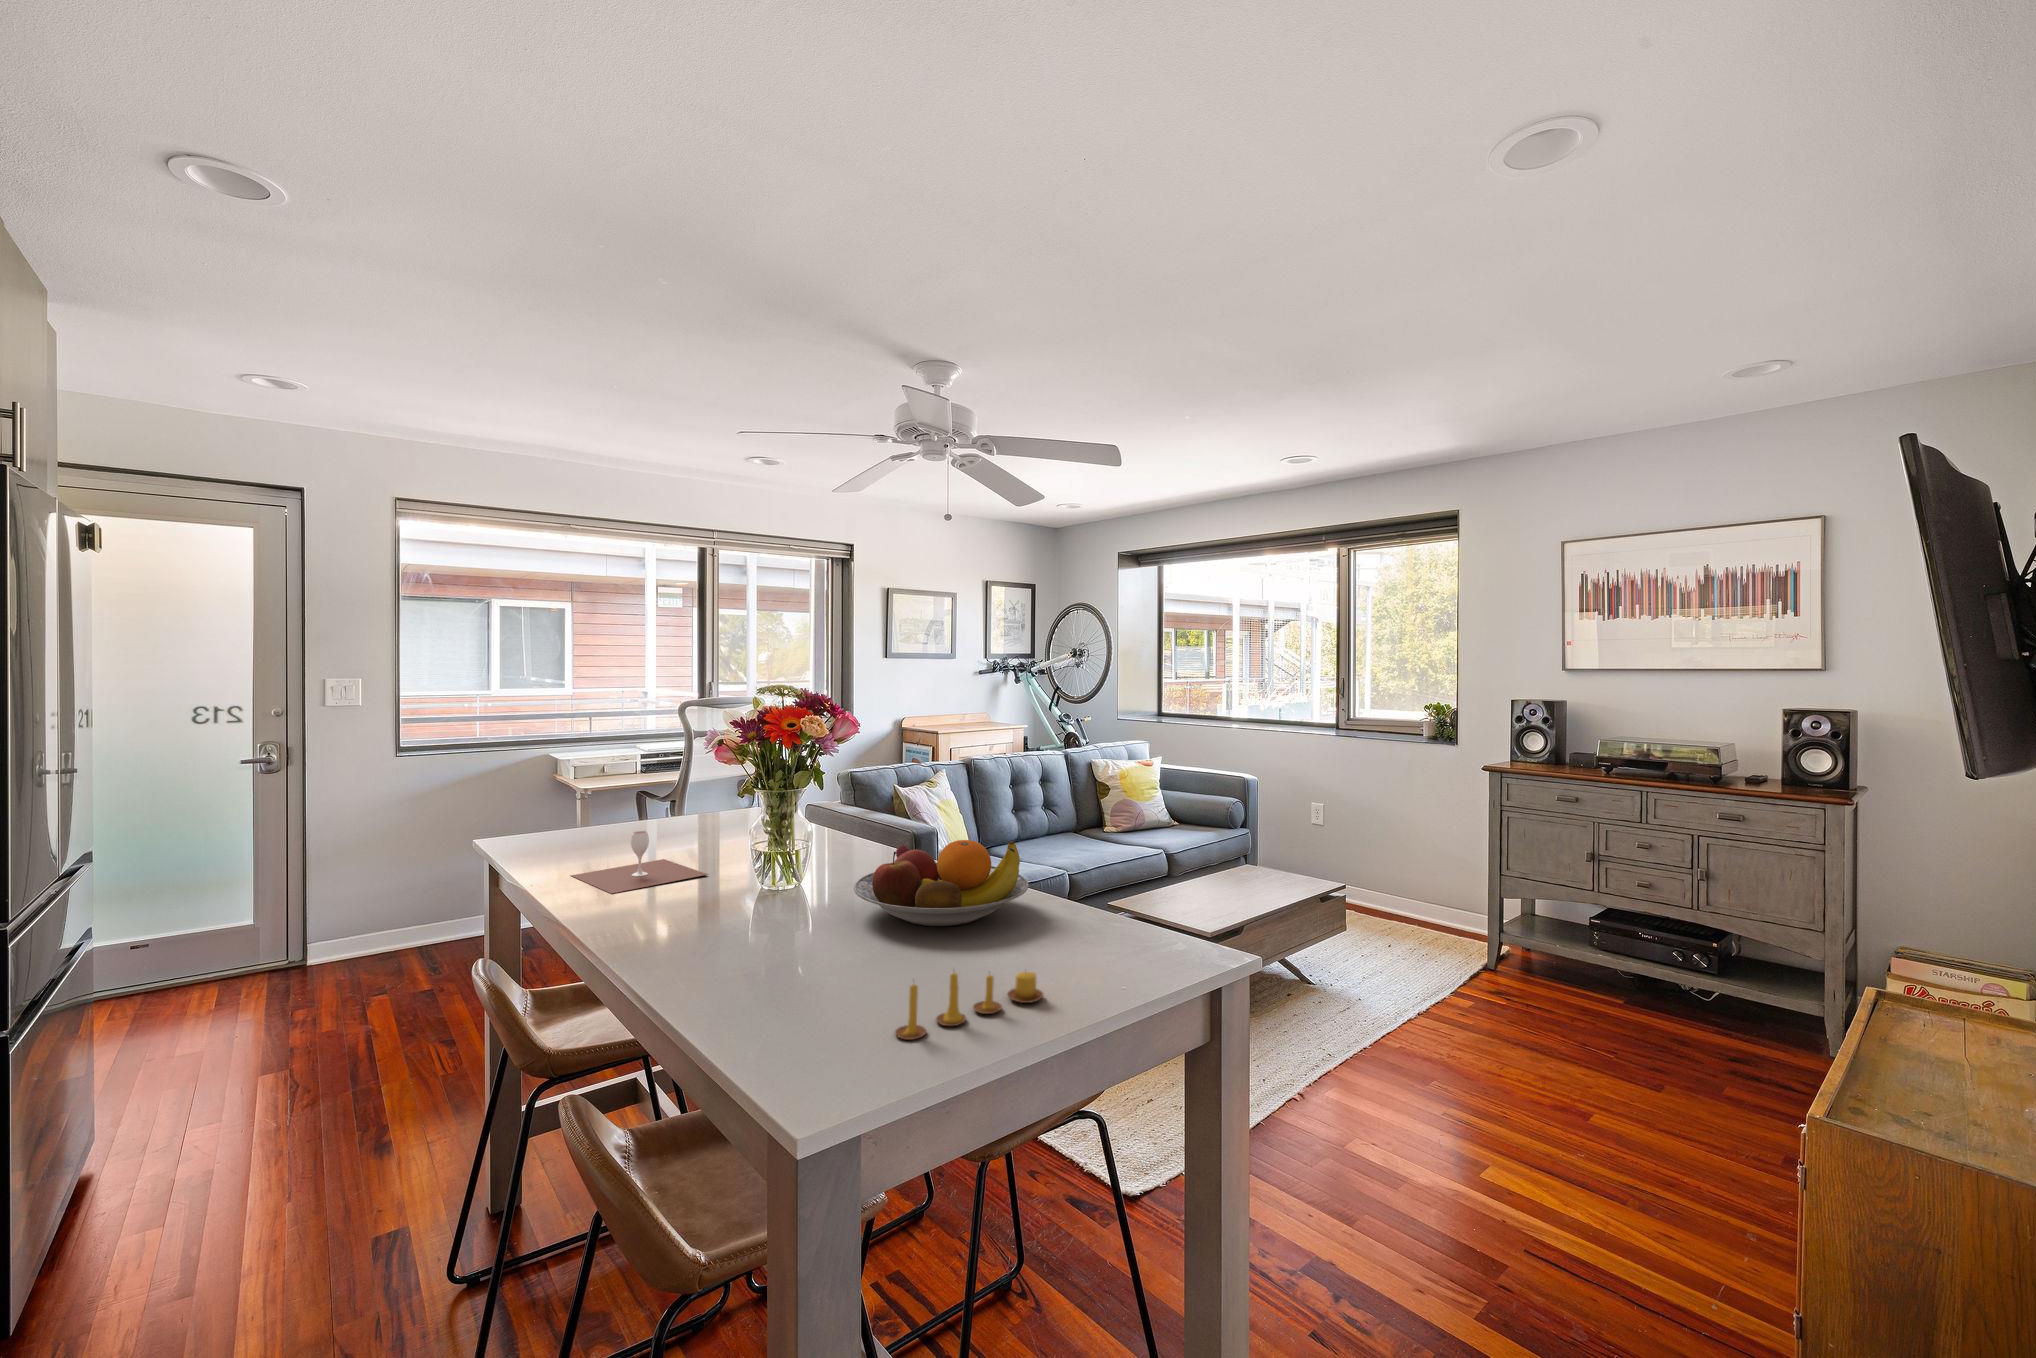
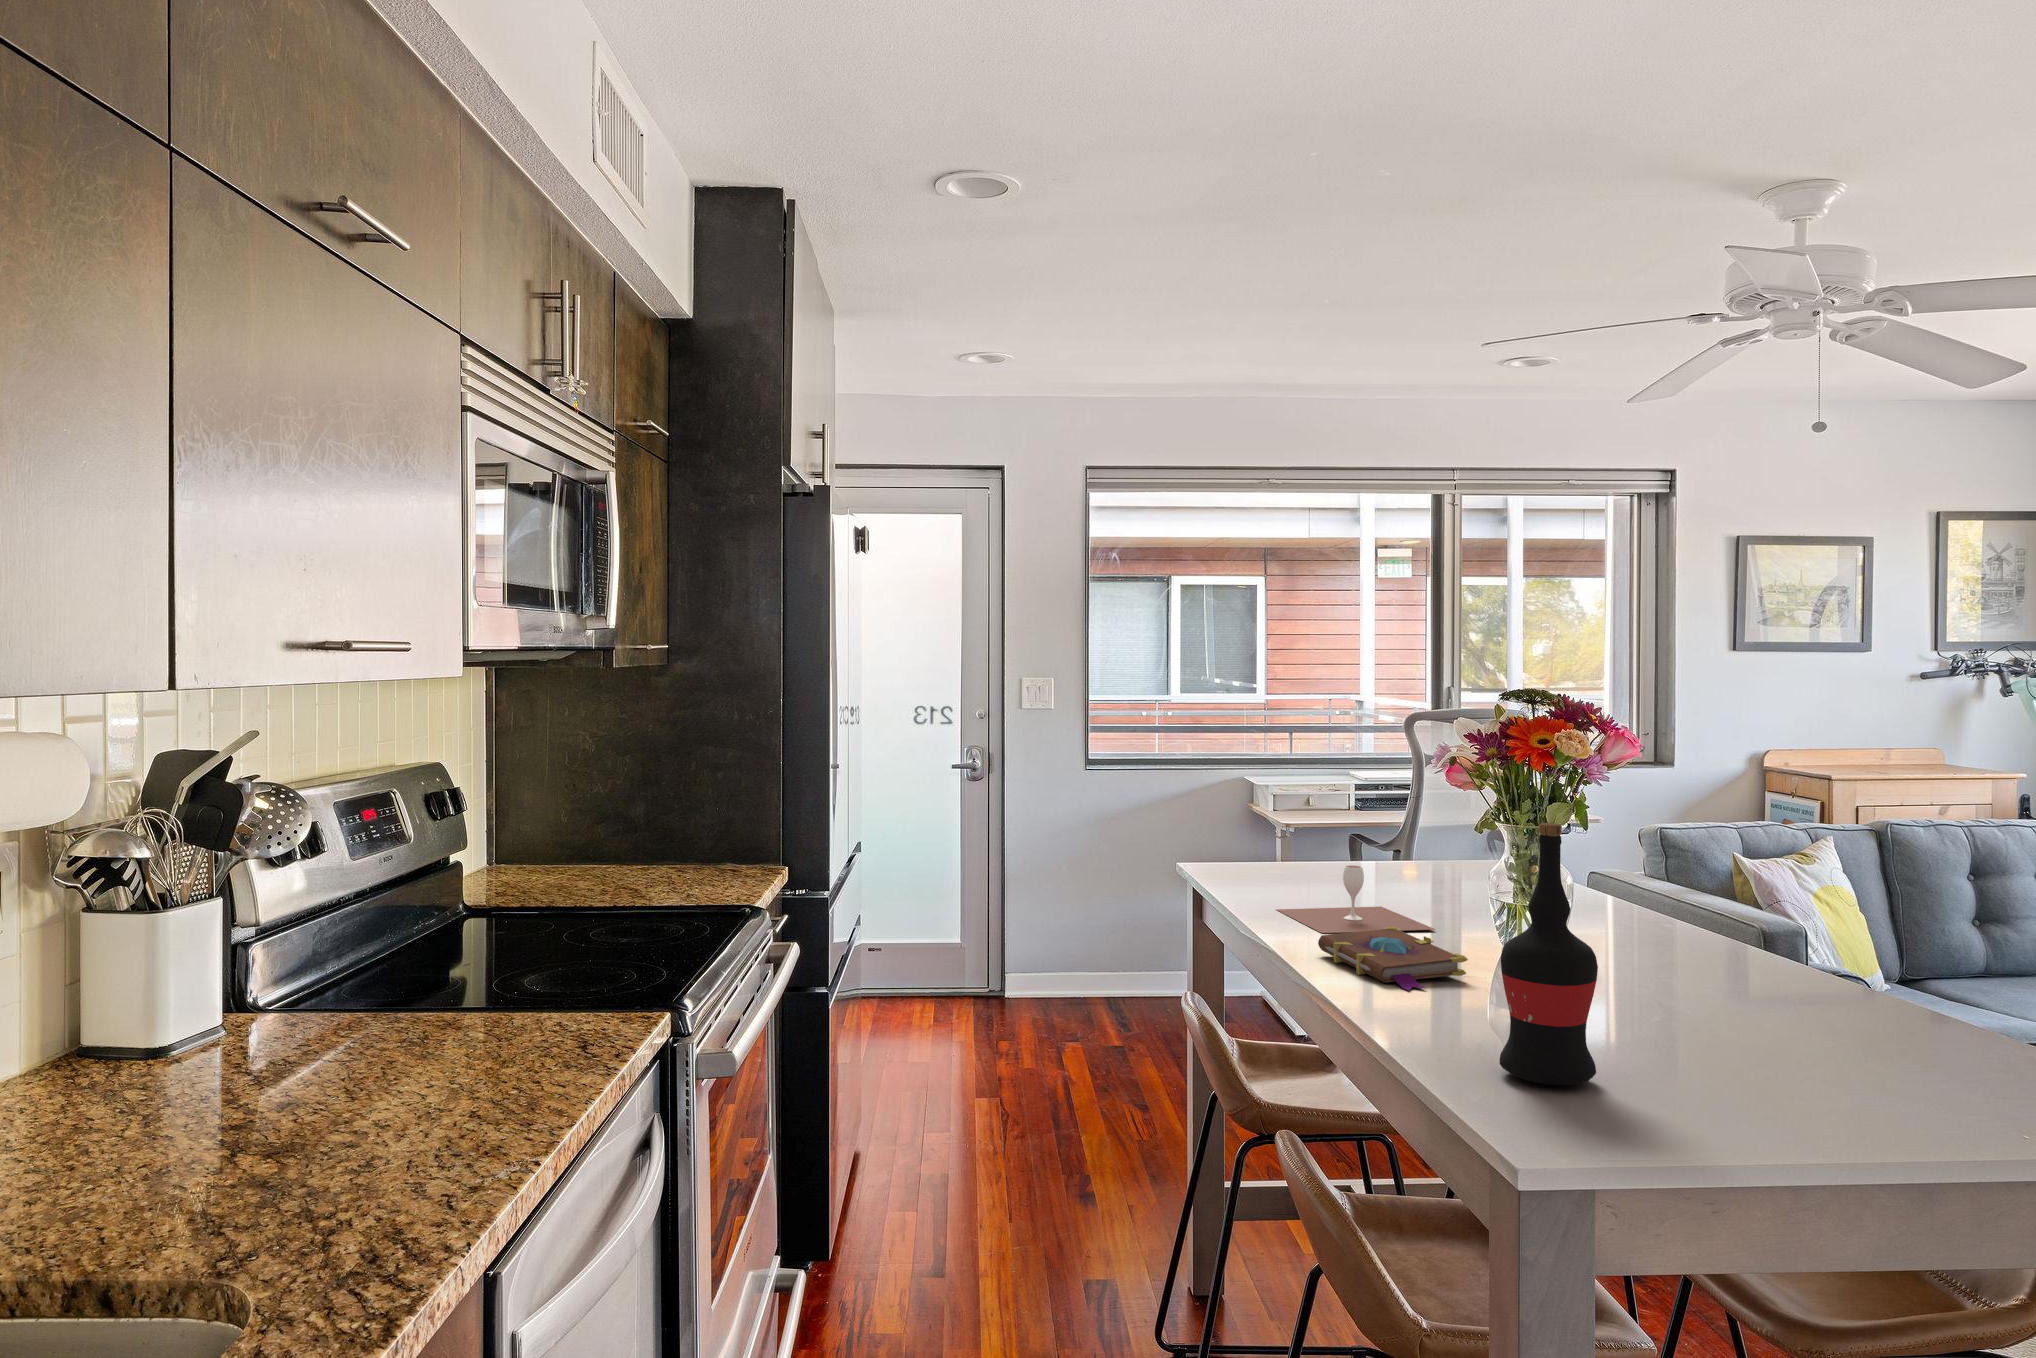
wine bottle: none [767,800,844,1017] -> present [1500,823,1598,1085]
fruit bowl: present [854,840,1028,926] -> none [1629,917,1921,1037]
book: none [607,882,736,941] -> present [1318,927,1468,991]
candle: present [895,971,1043,1040] -> none [1661,1059,1904,1137]

